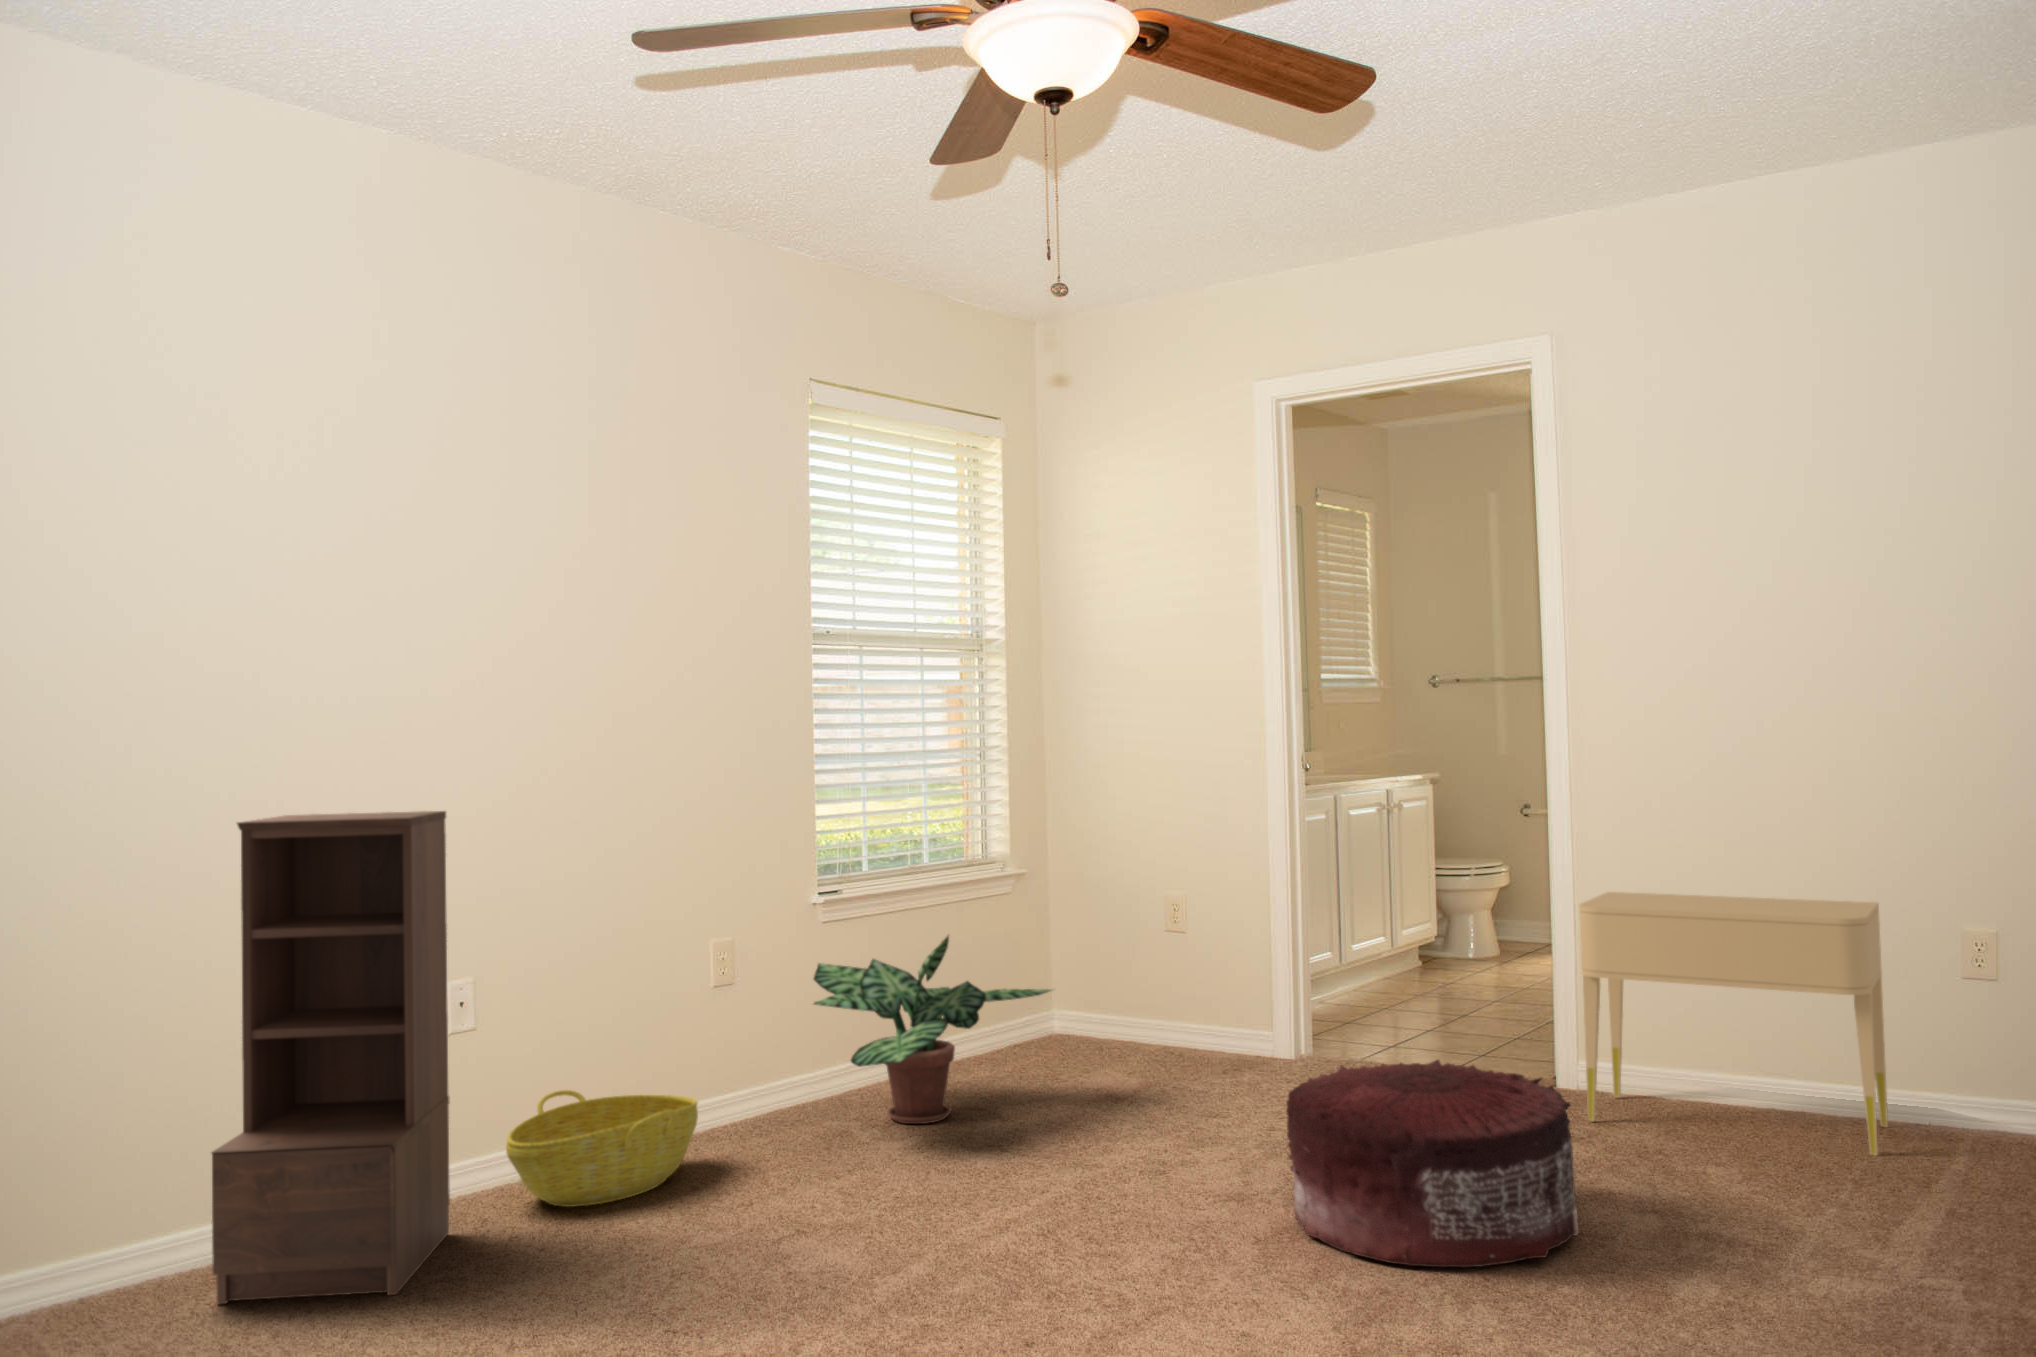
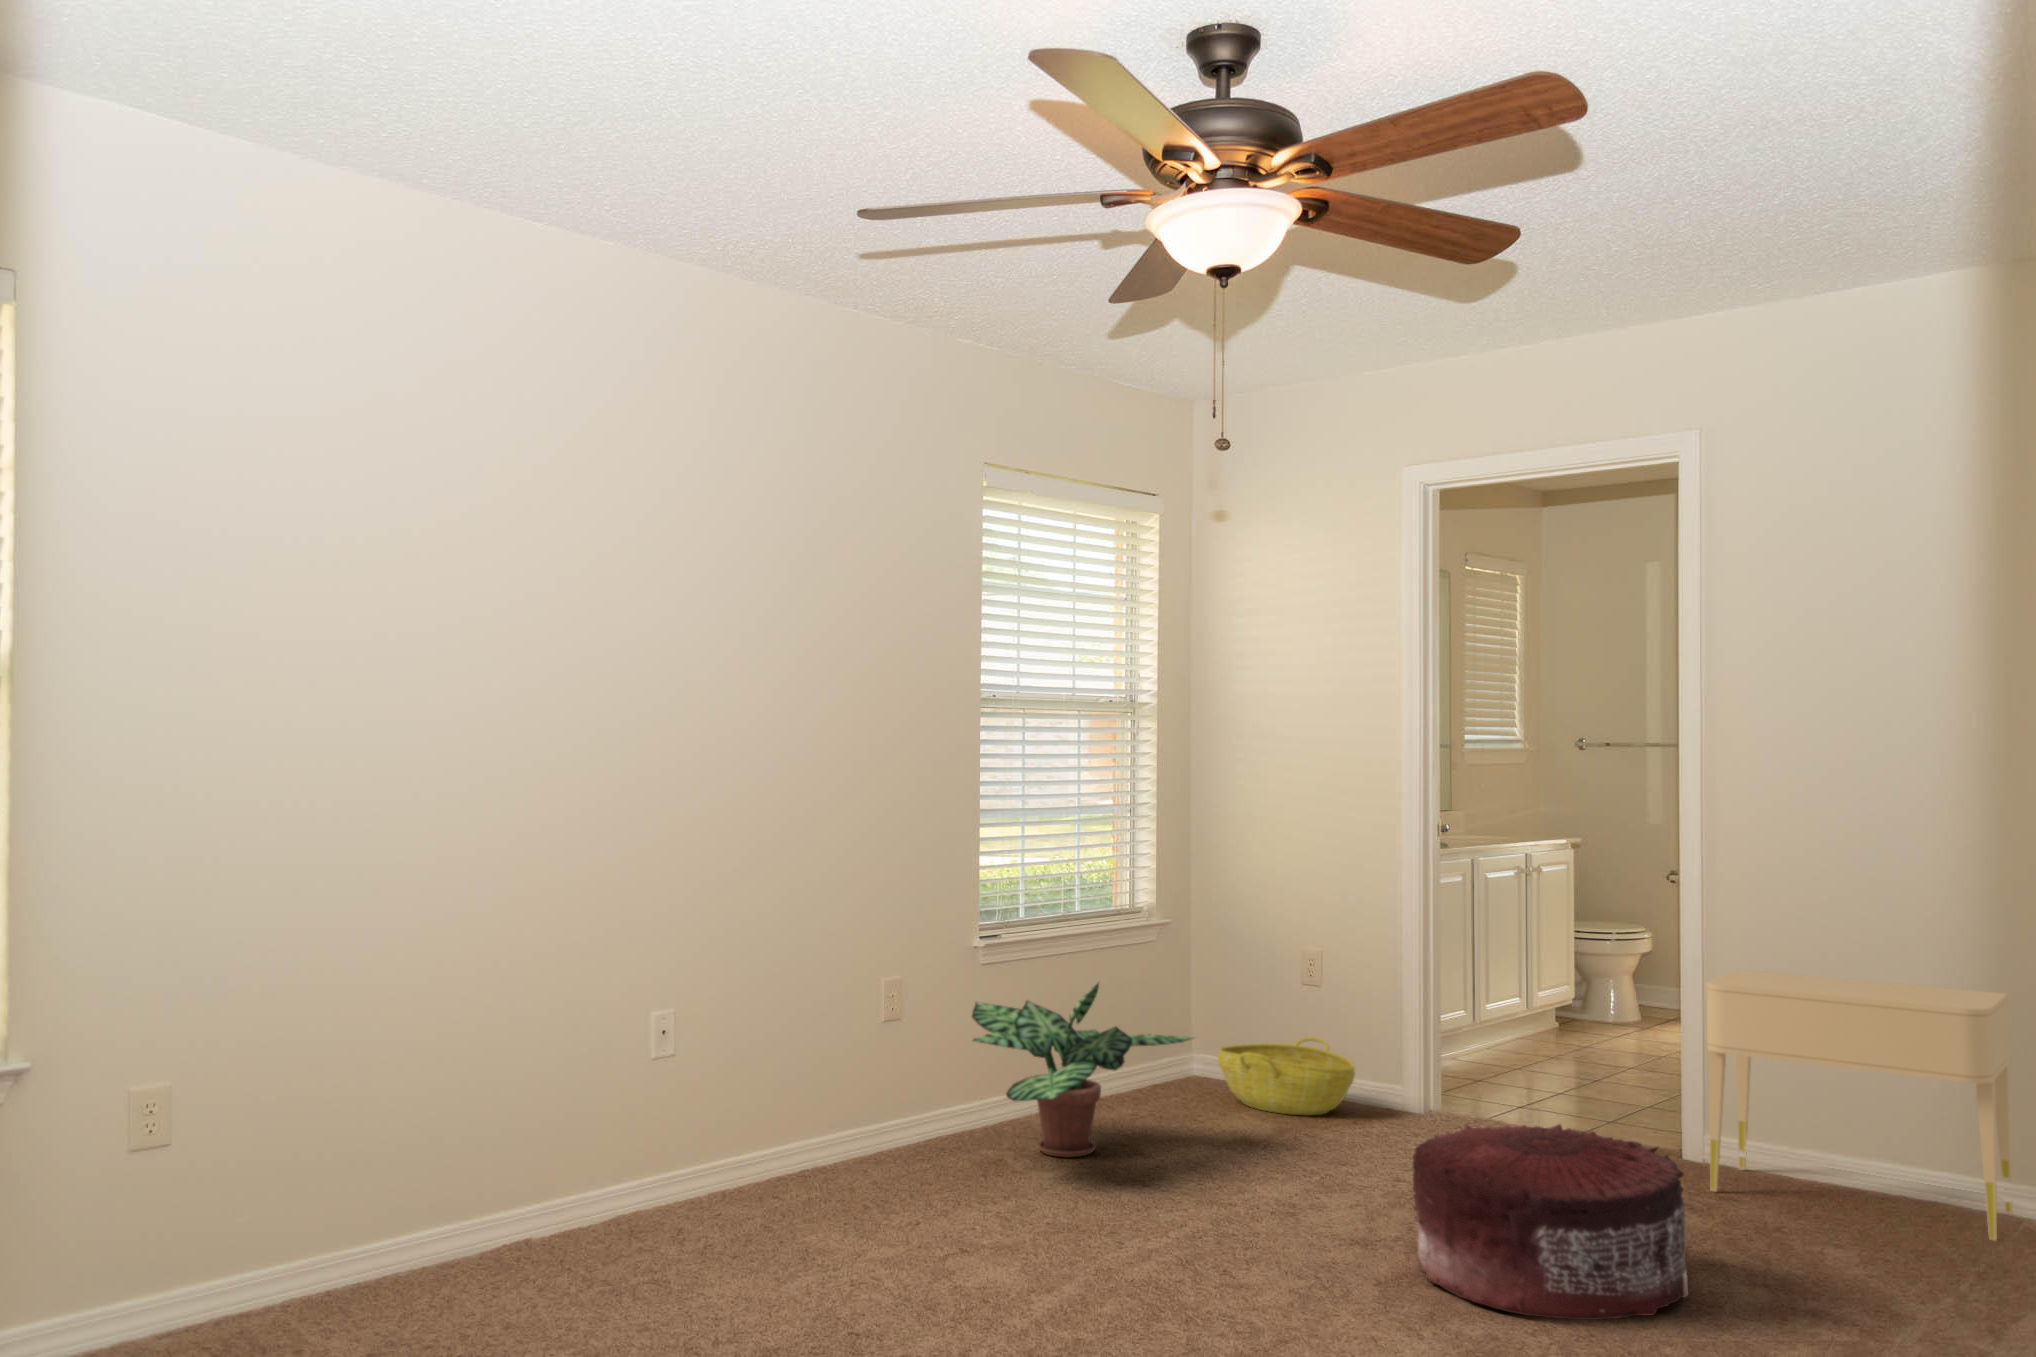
bookshelf: present [212,811,450,1305] -> none [459,853,660,1282]
basket: present [506,1090,698,1207] -> present [1218,1037,1355,1115]

